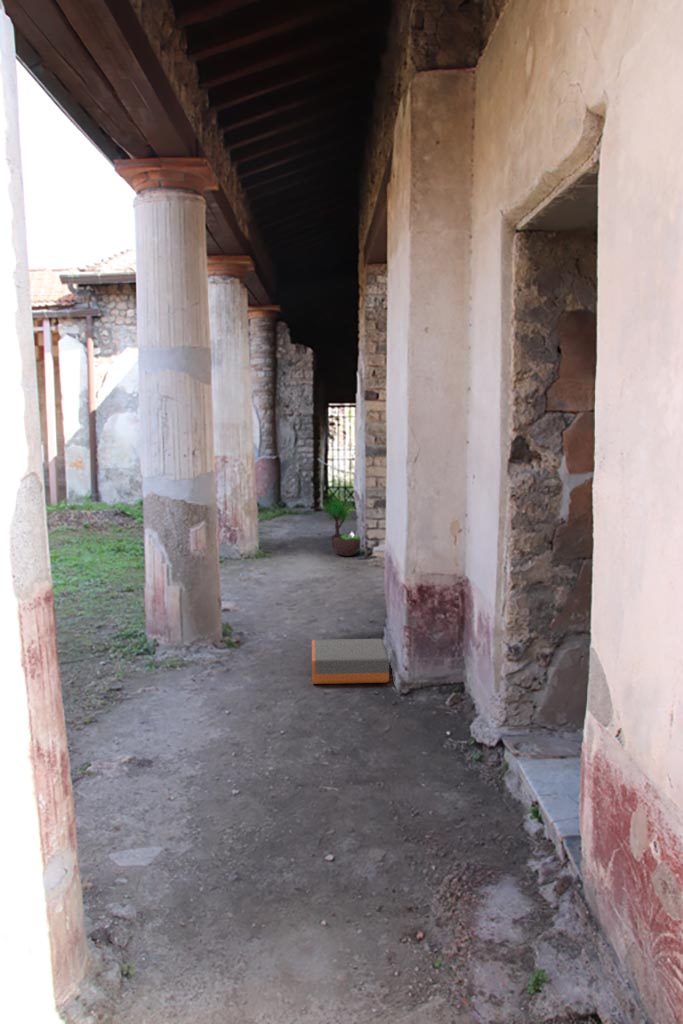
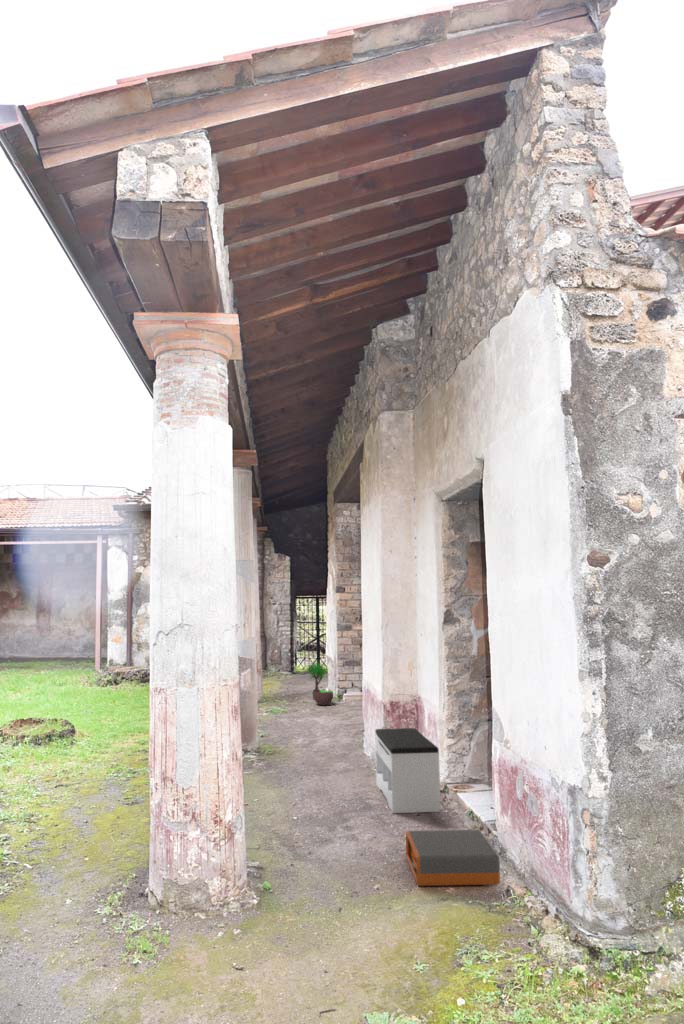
bench: none [391,628,490,780] -> present [375,728,441,813]
storage box: present [312,639,389,684] -> present [406,830,500,886]

